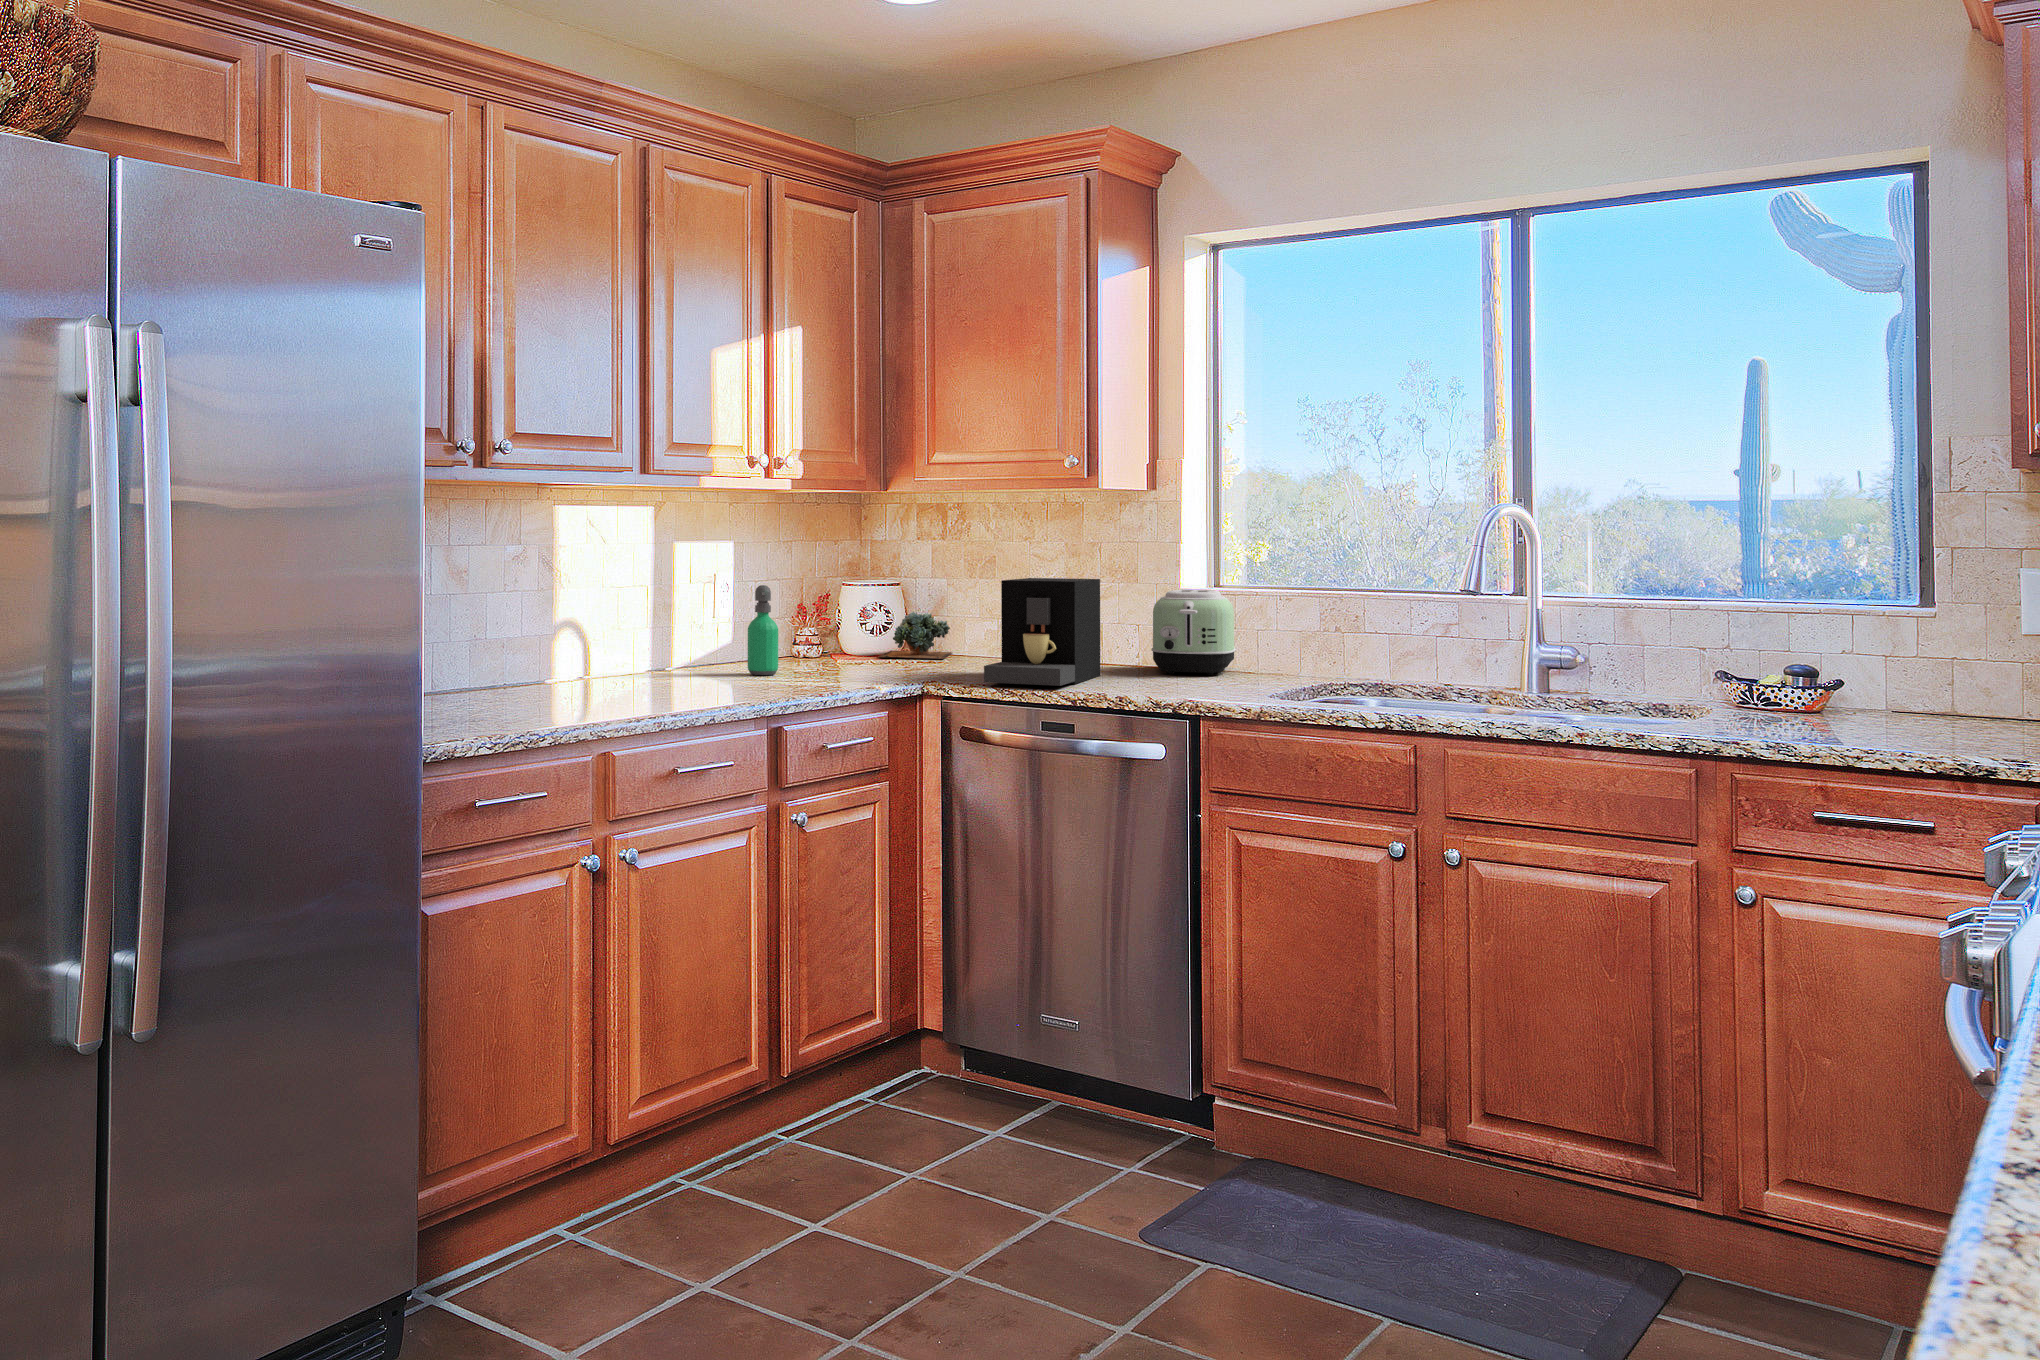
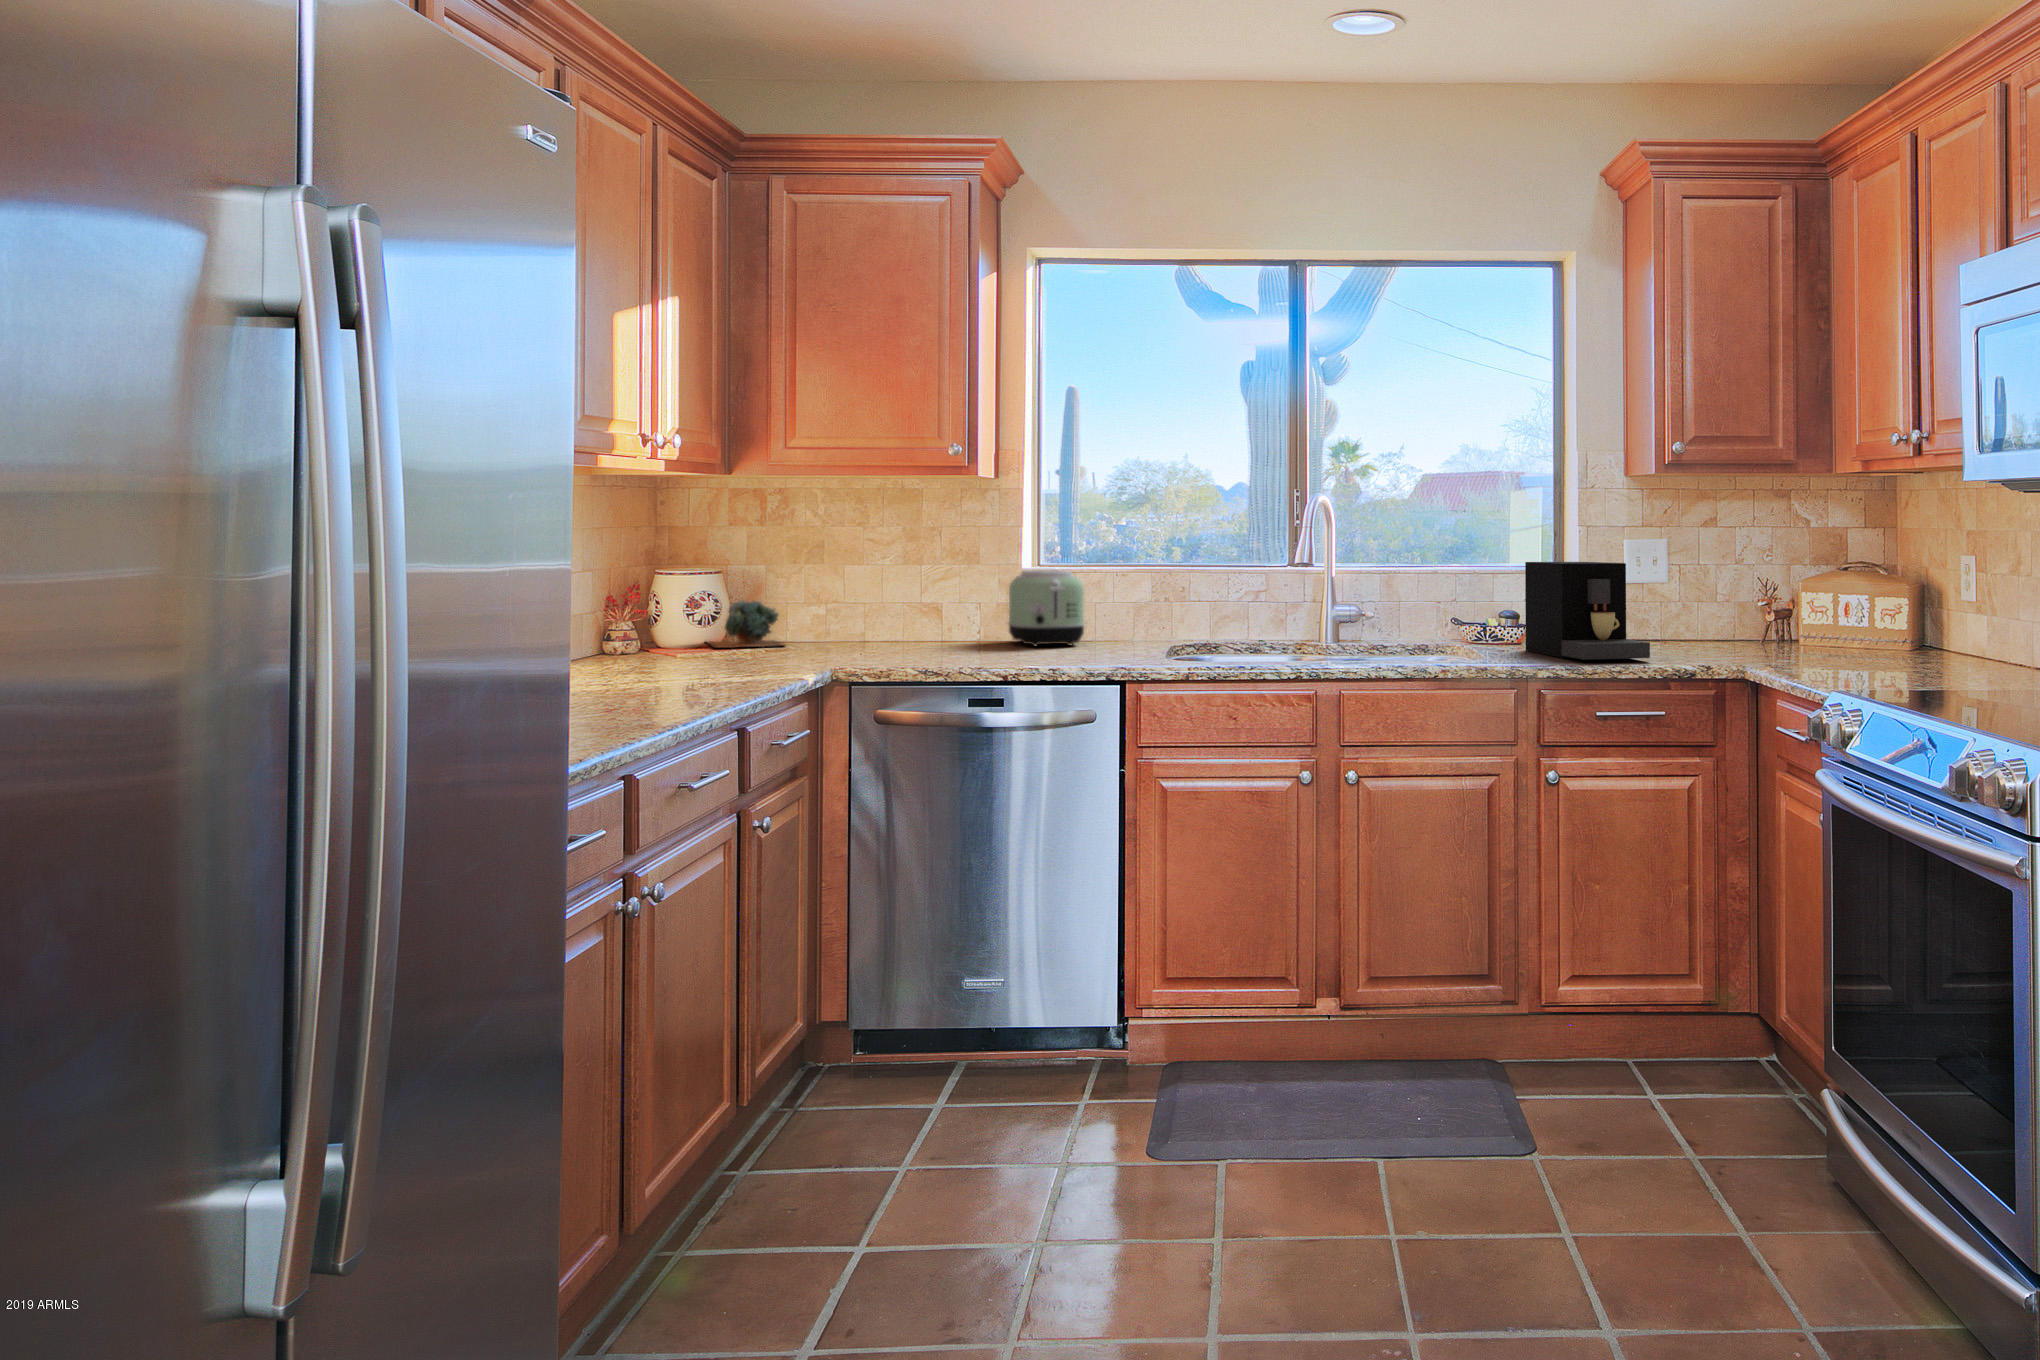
coffee maker: present [984,578,1100,686] -> present [1525,562,1650,660]
soap dispenser: present [748,585,778,675] -> none [619,572,657,672]

